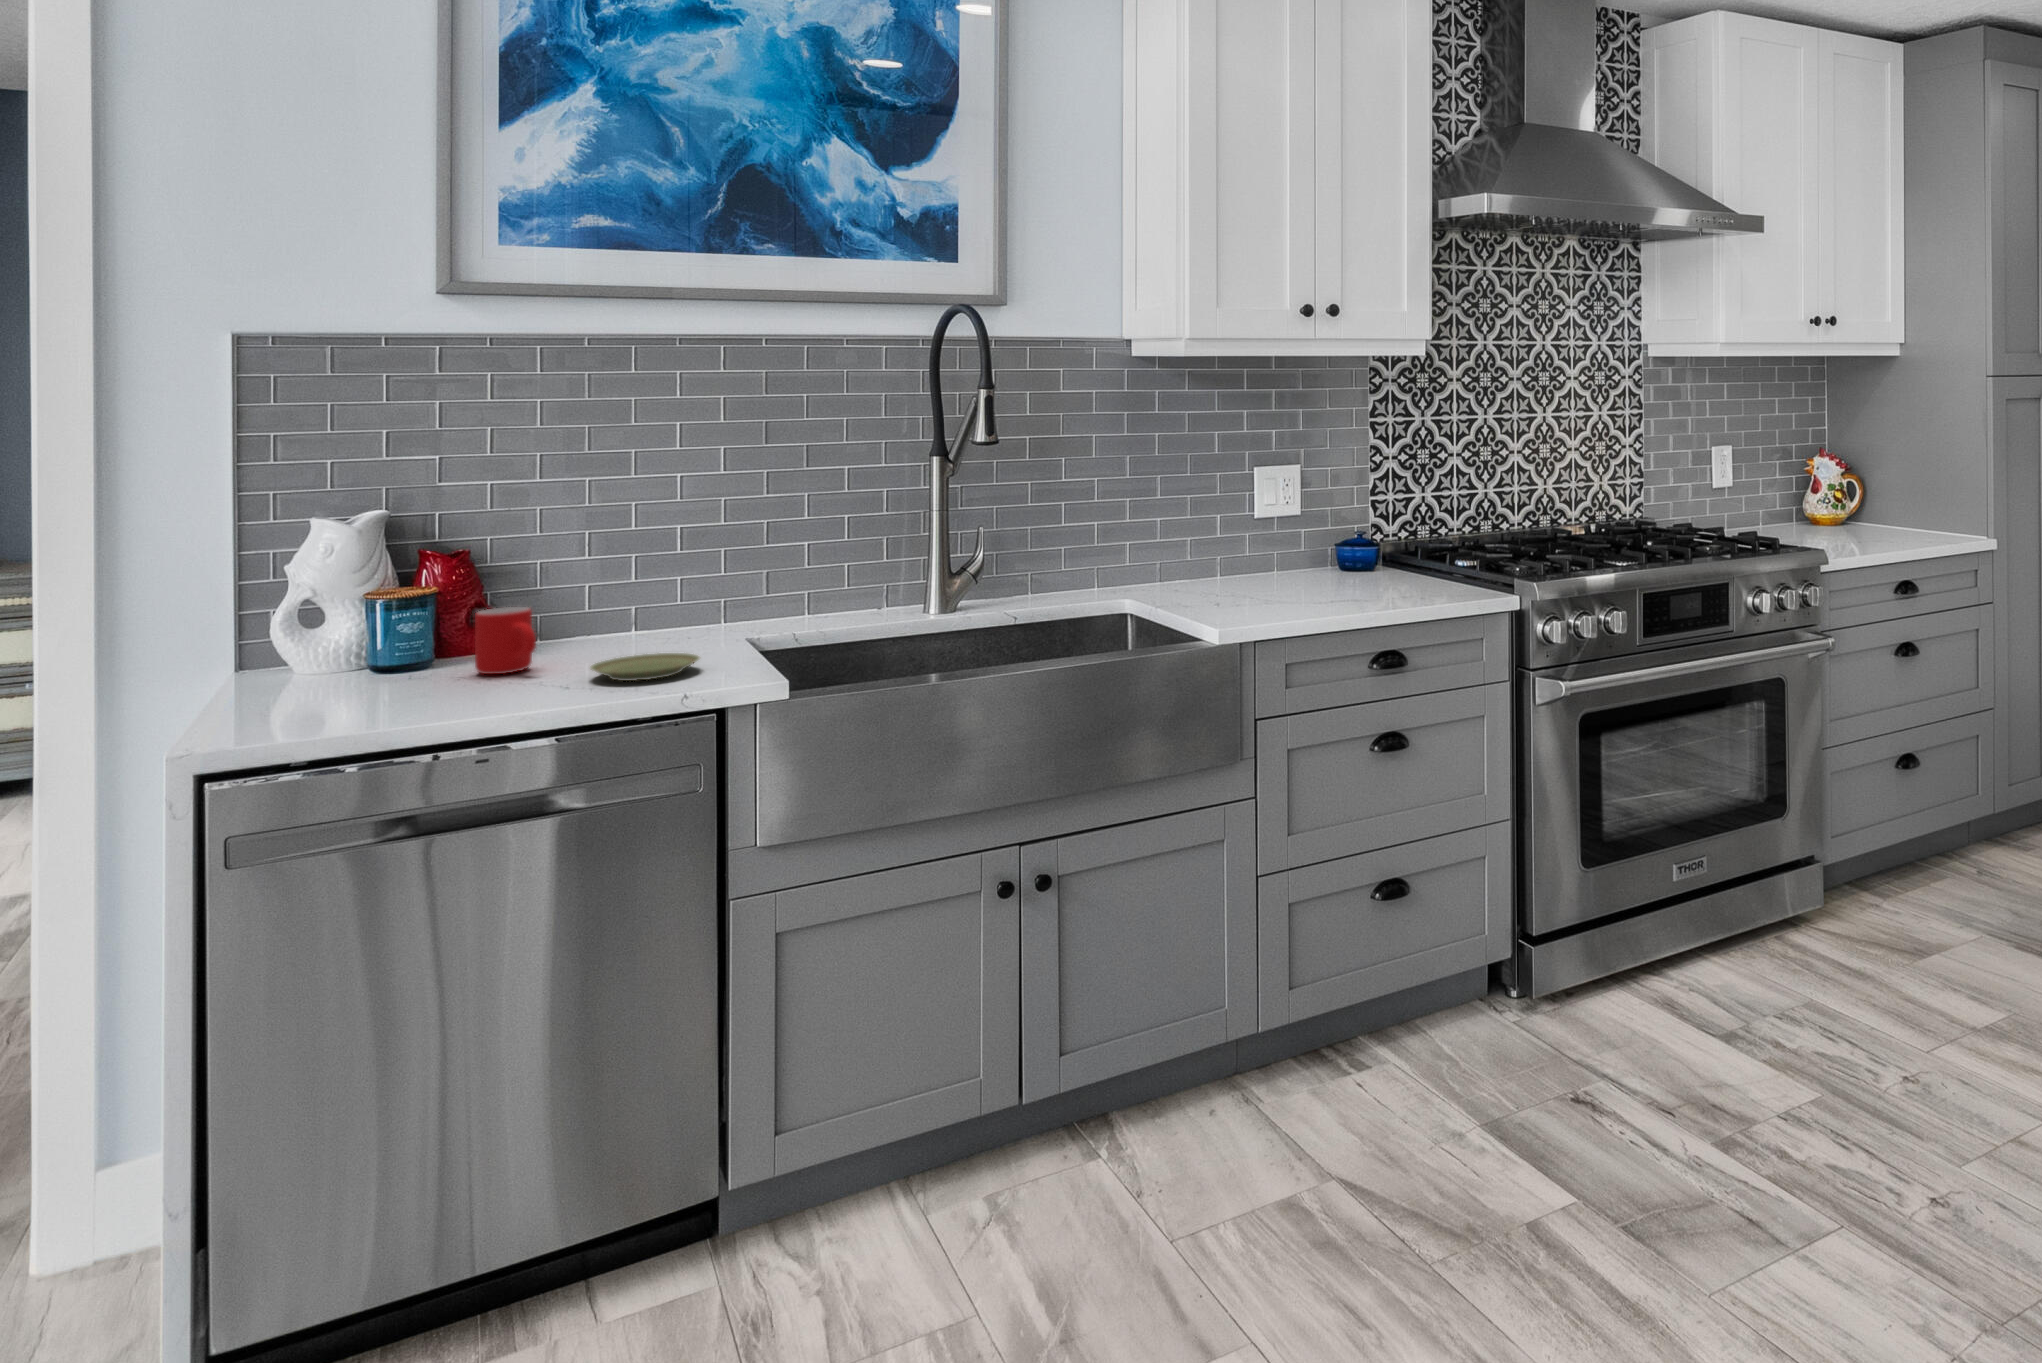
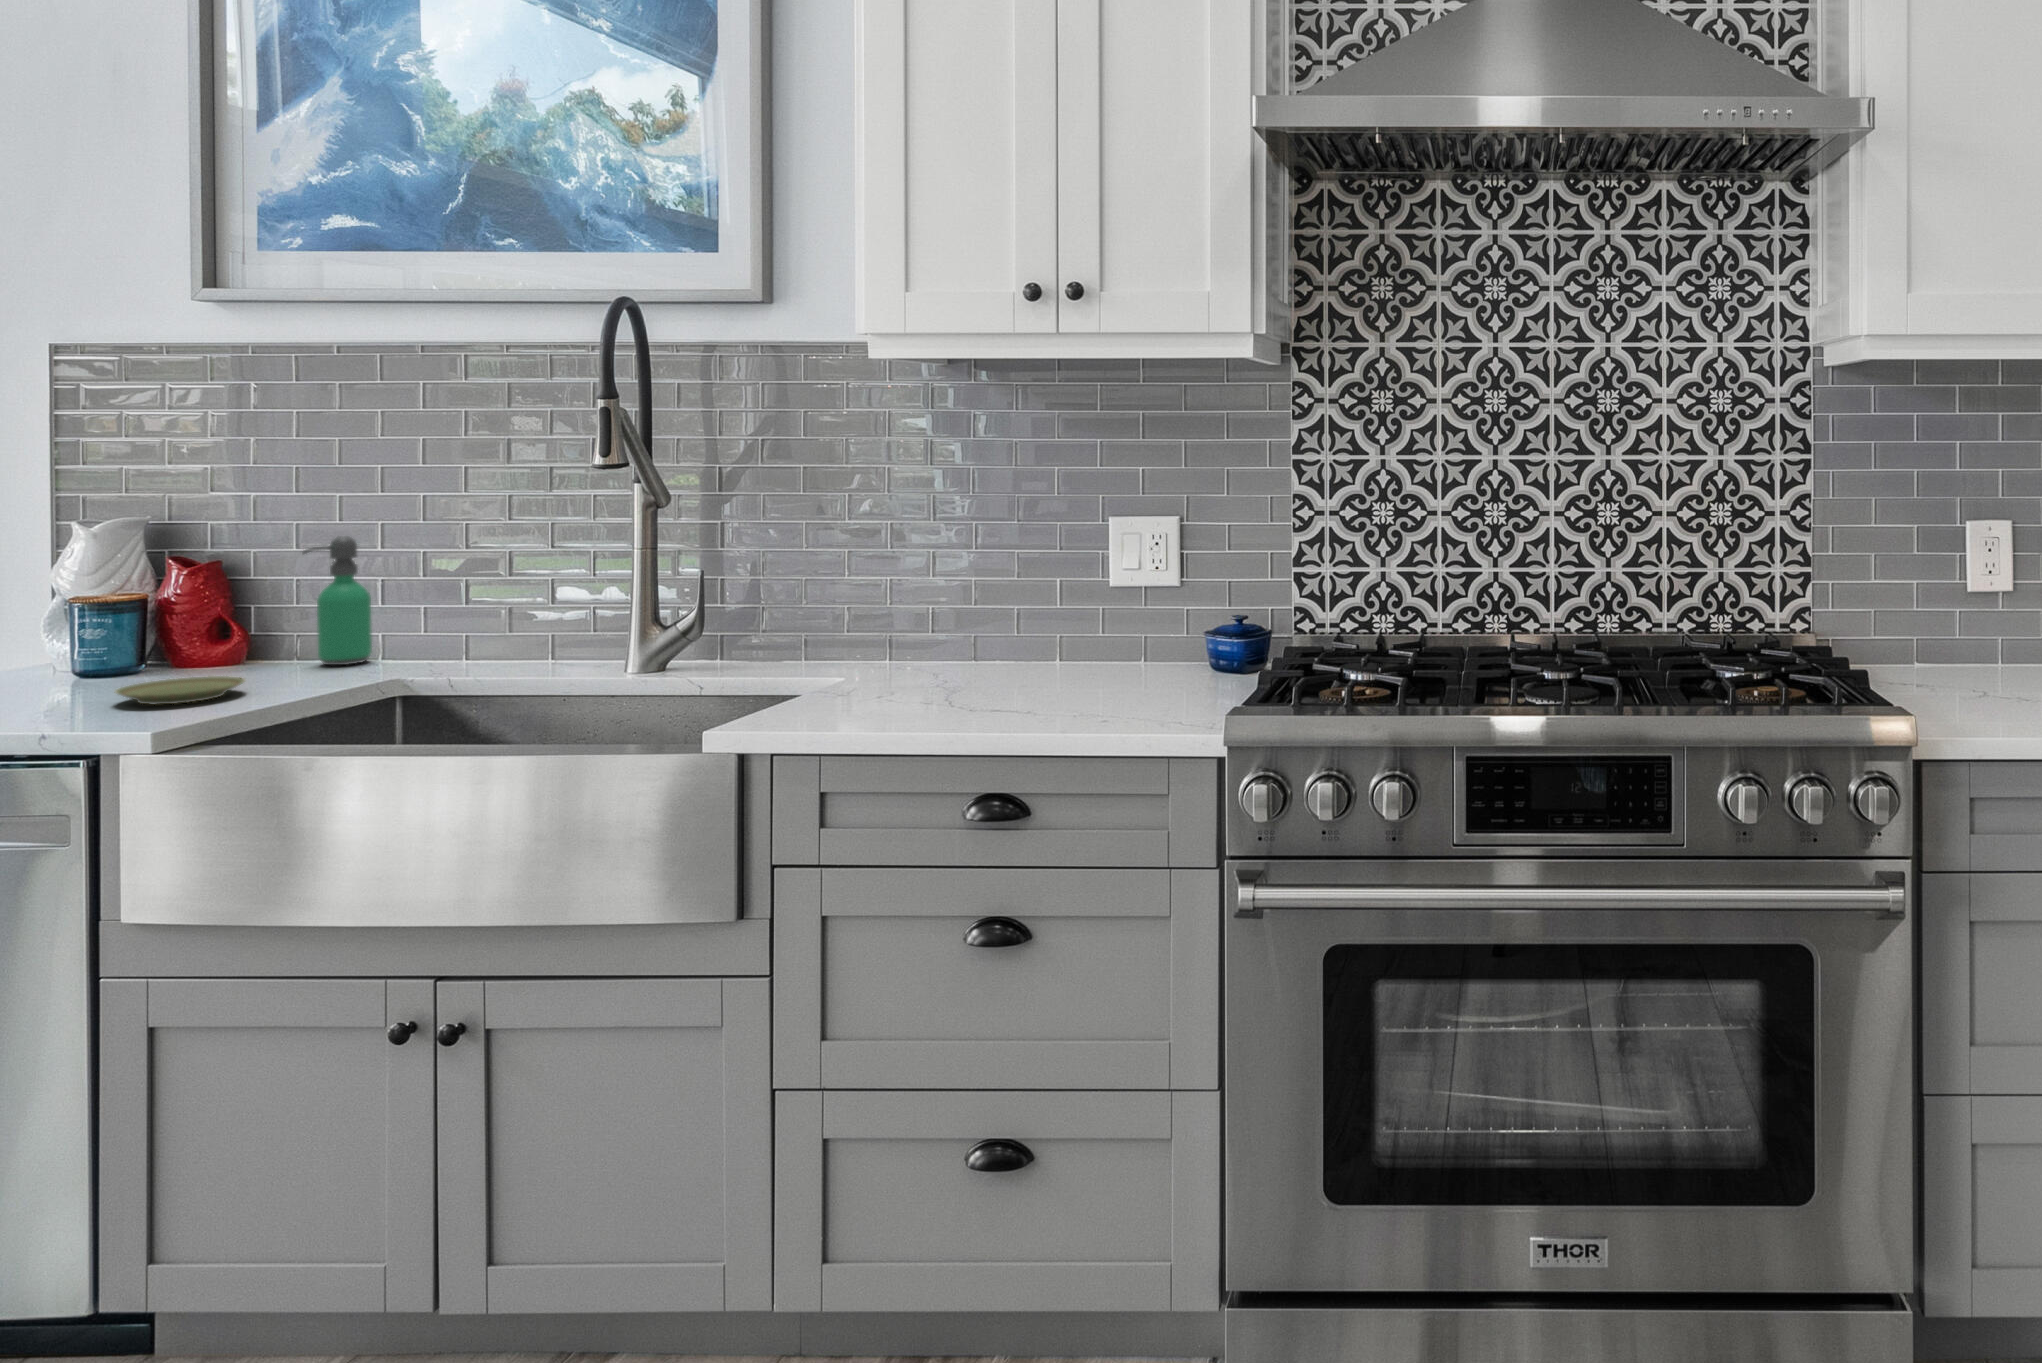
soap dispenser: none [625,522,673,645] -> present [303,536,372,665]
mug: present [475,607,536,674] -> none [115,613,177,680]

